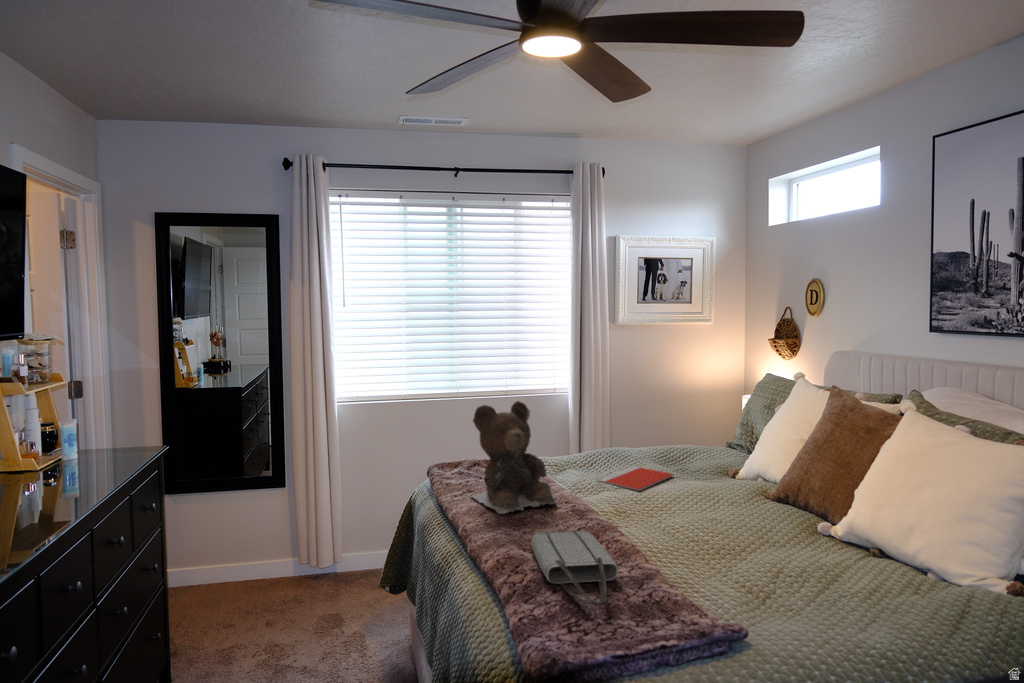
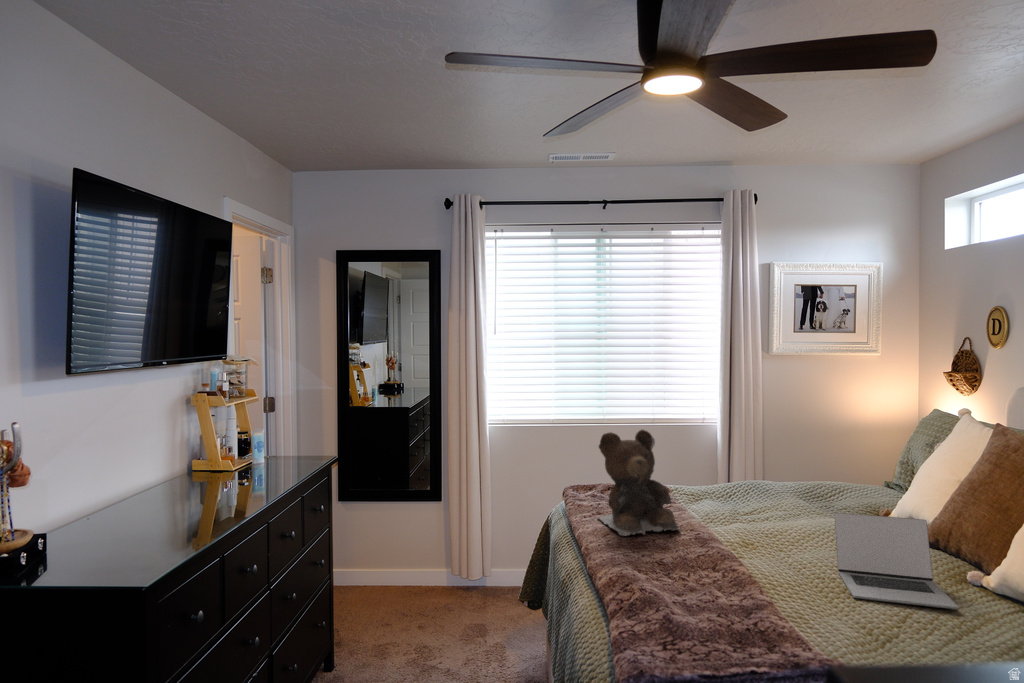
notebook: present [598,466,674,491] -> none [728,499,813,524]
laptop: none [707,476,818,559] -> present [834,513,958,609]
tote bag: present [531,531,618,605] -> none [645,556,724,628]

